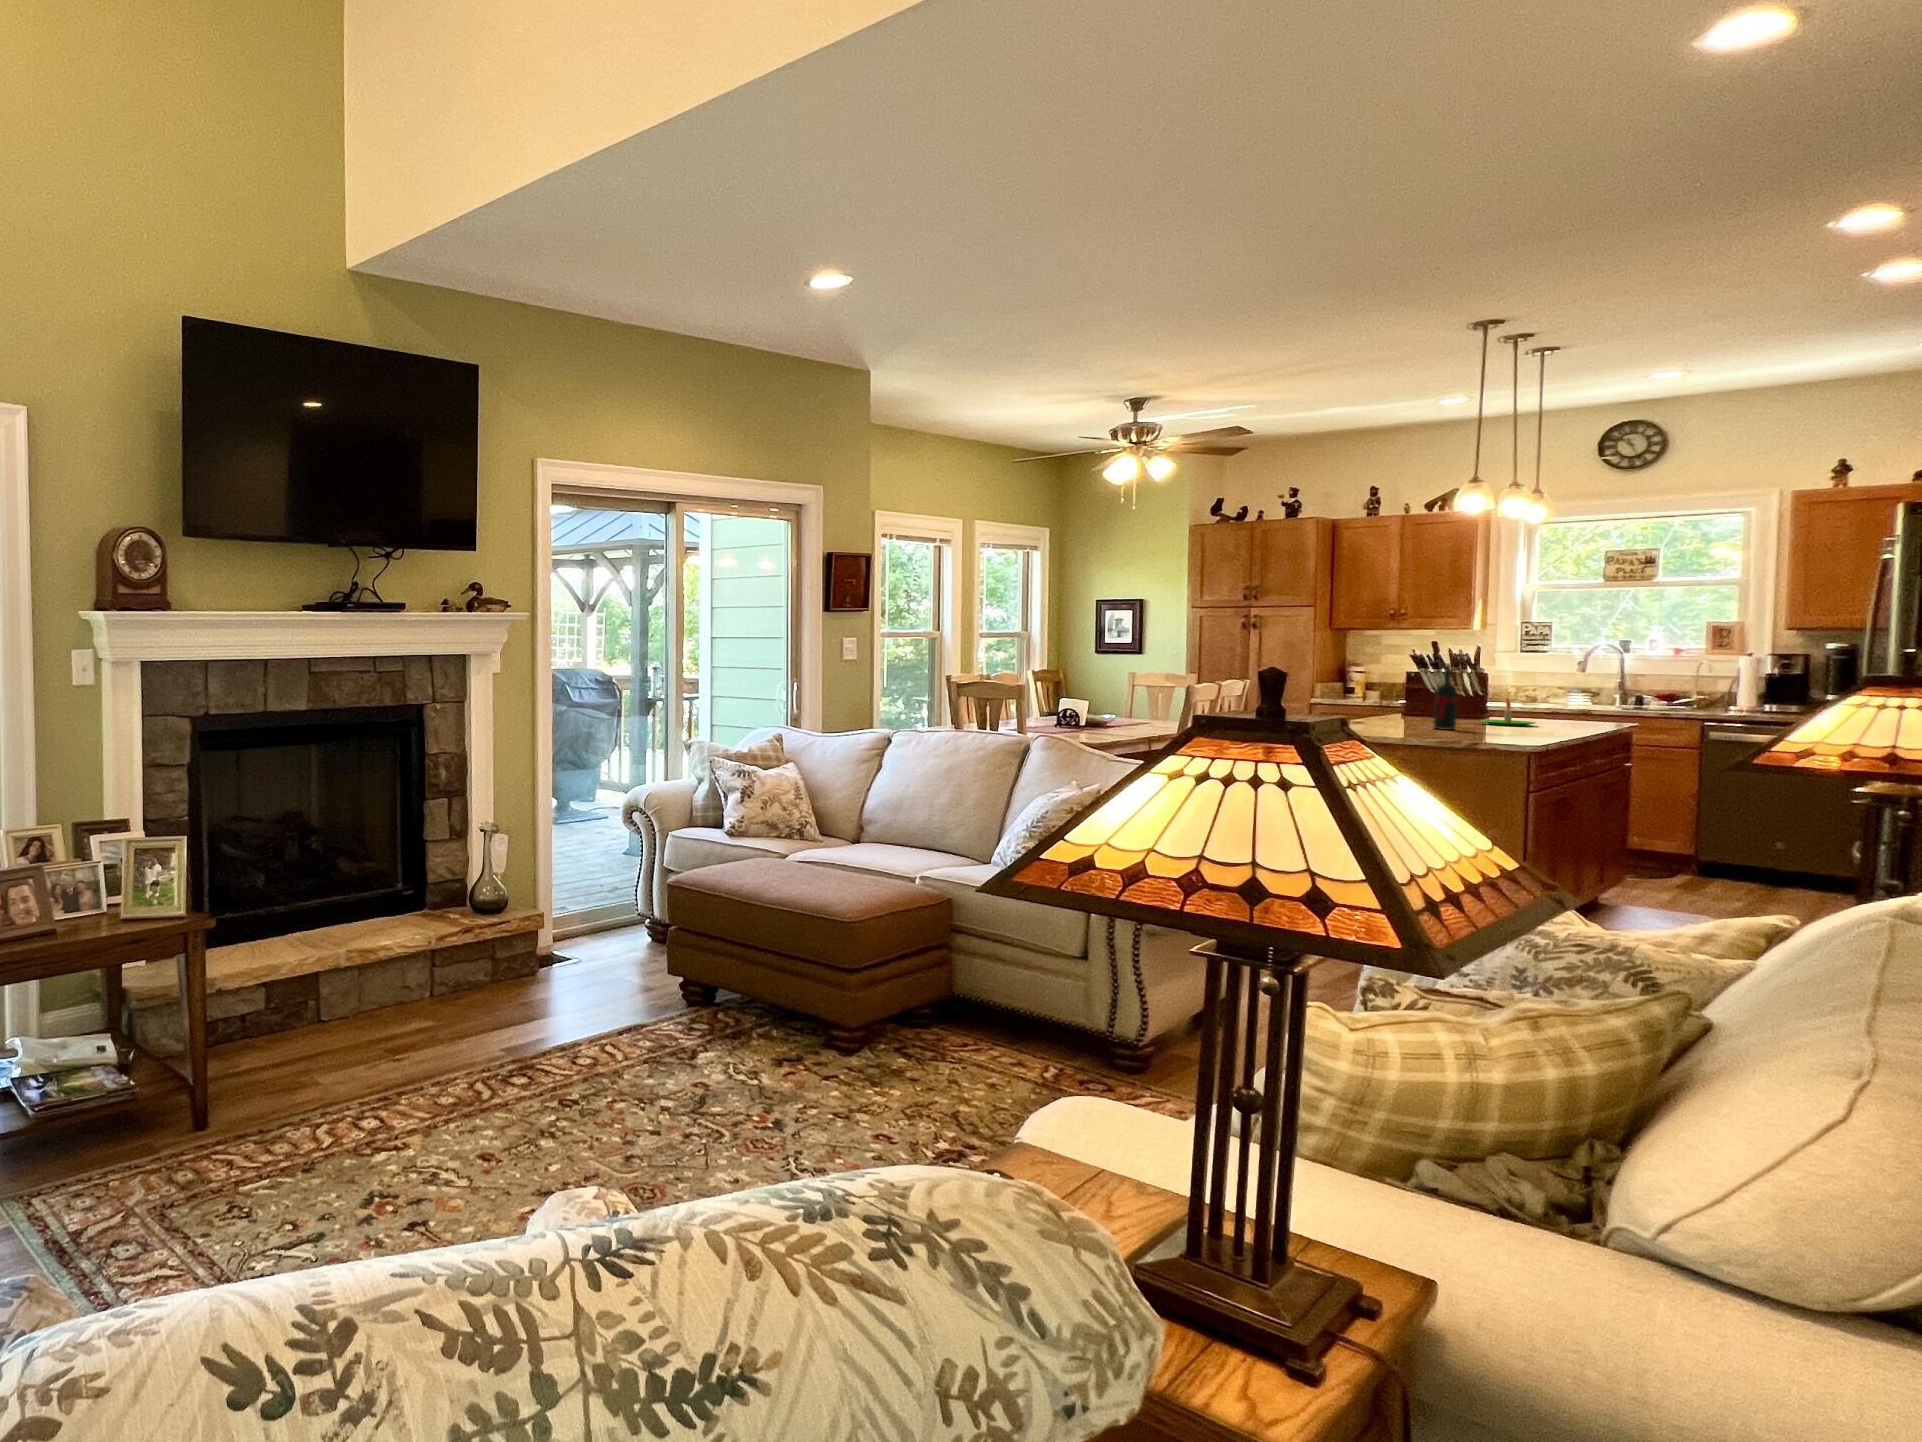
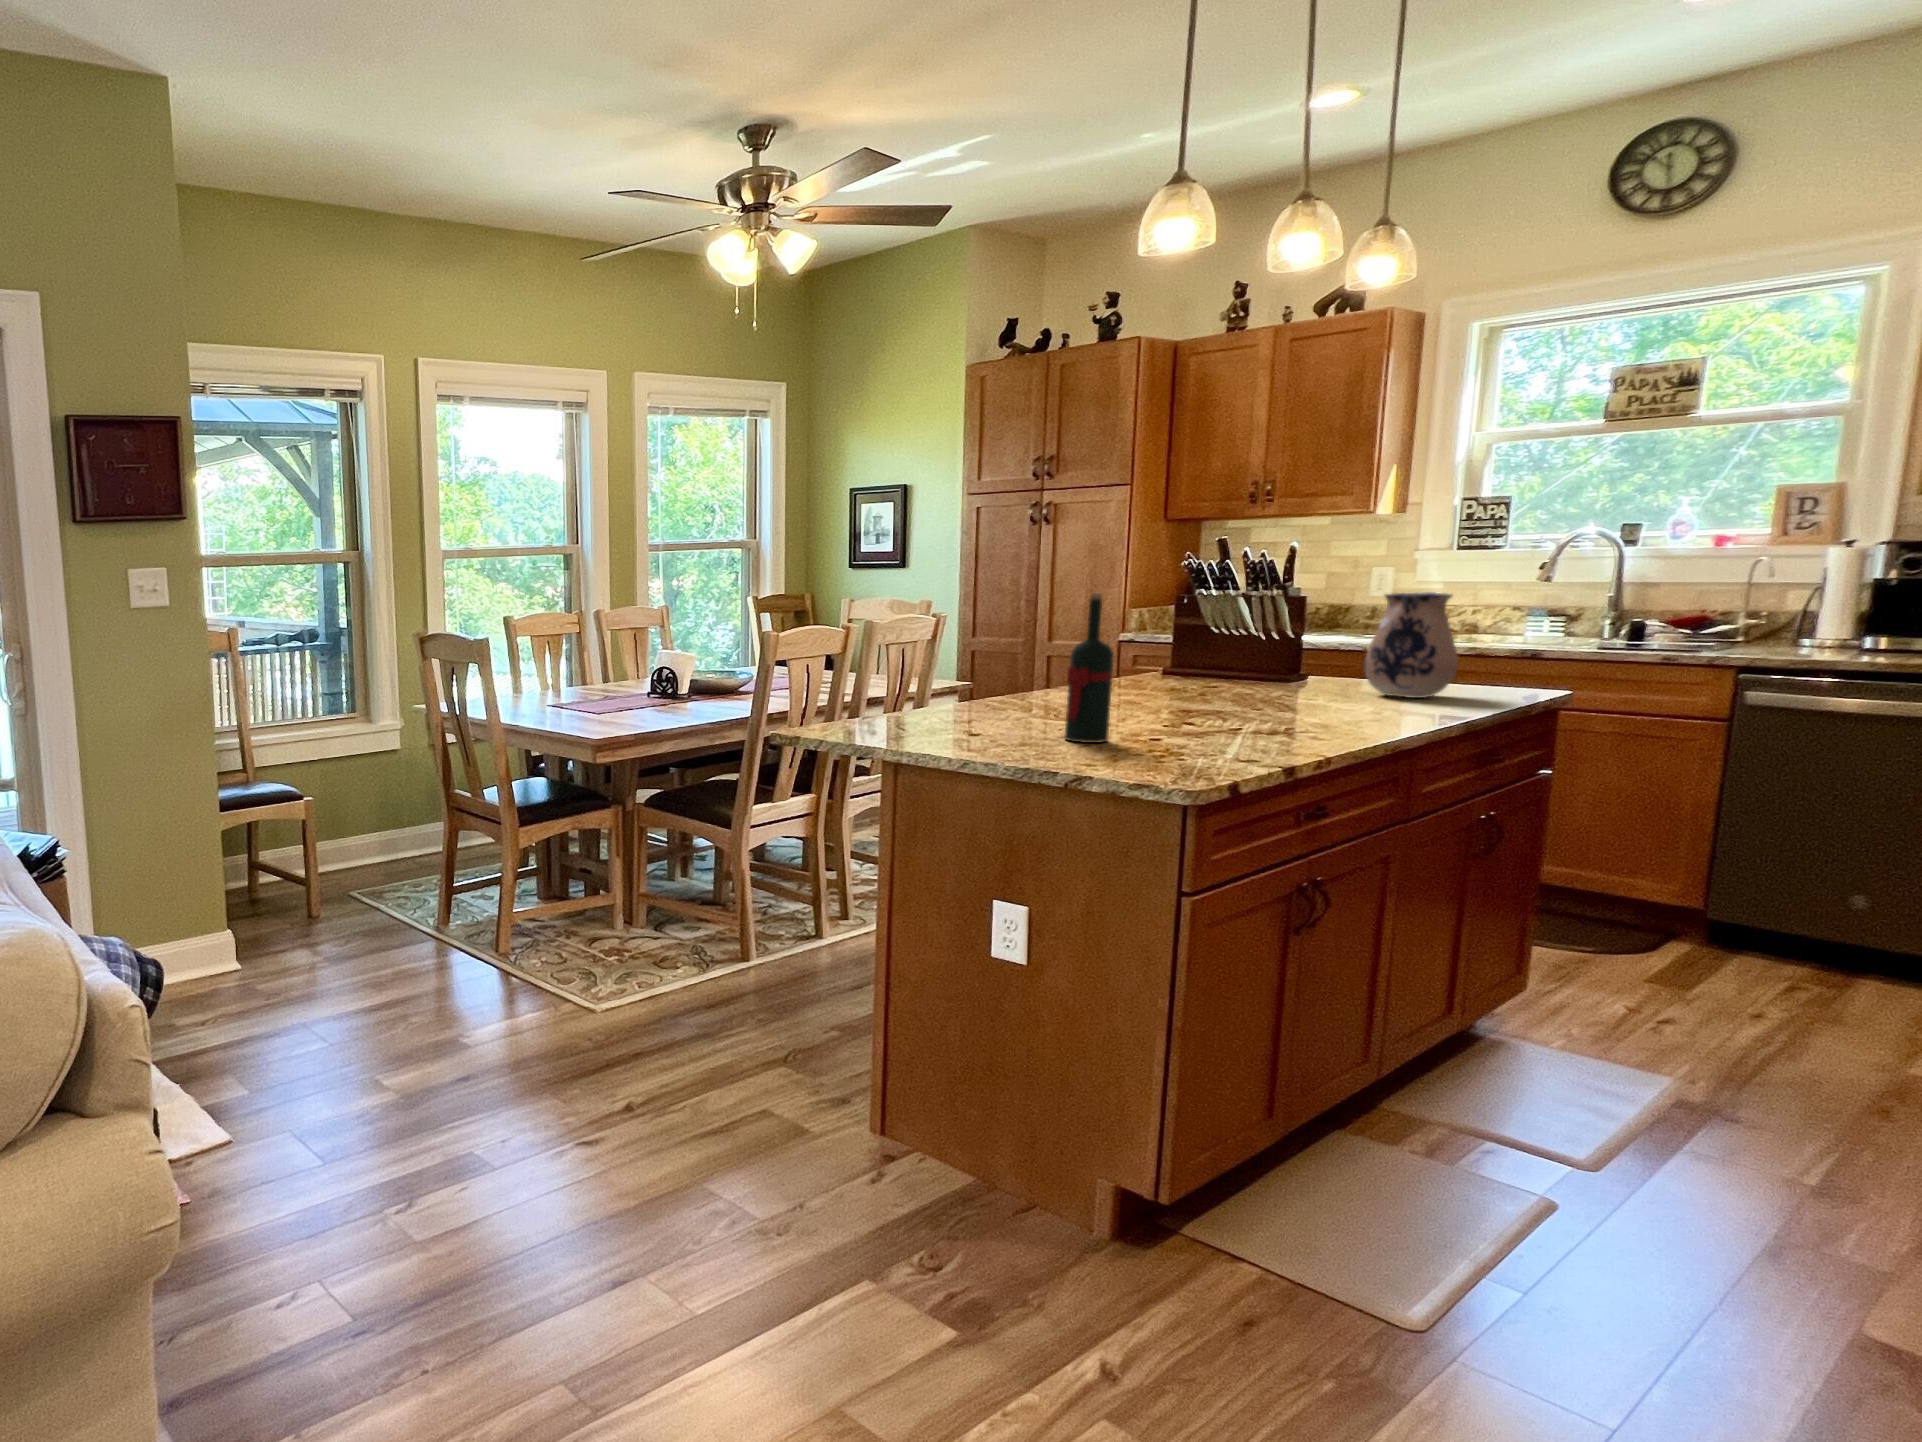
ceramic pitcher: none [1536,670,1585,721] -> present [1364,593,1458,698]
candle: present [1480,698,1536,726] -> none [1215,658,1324,720]

